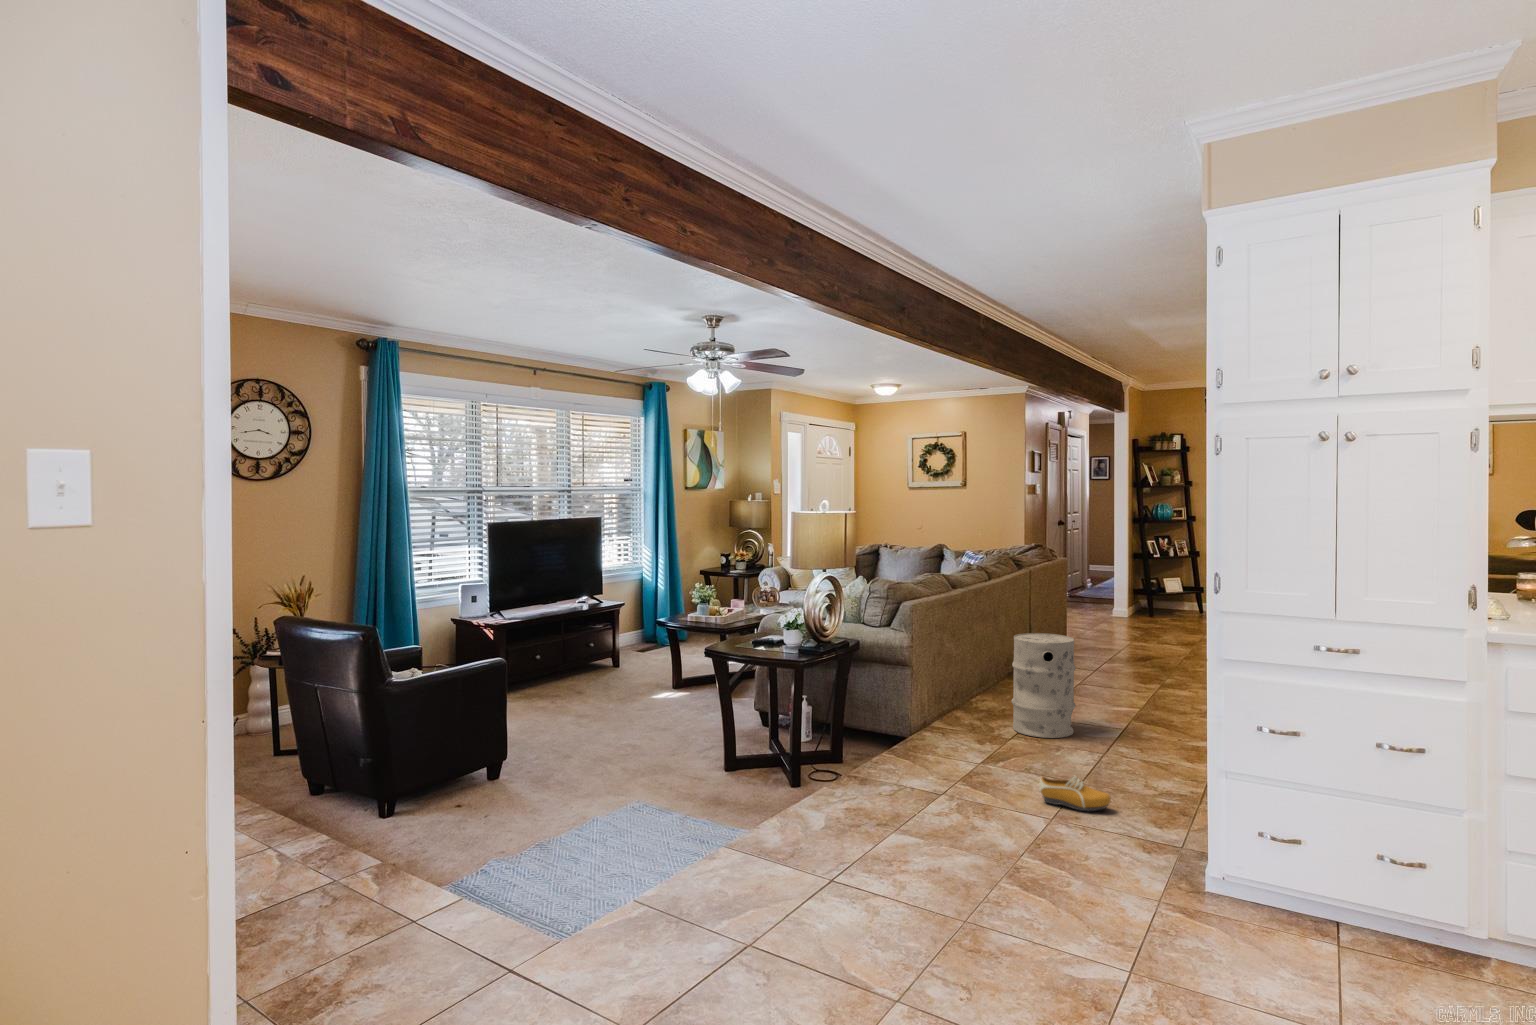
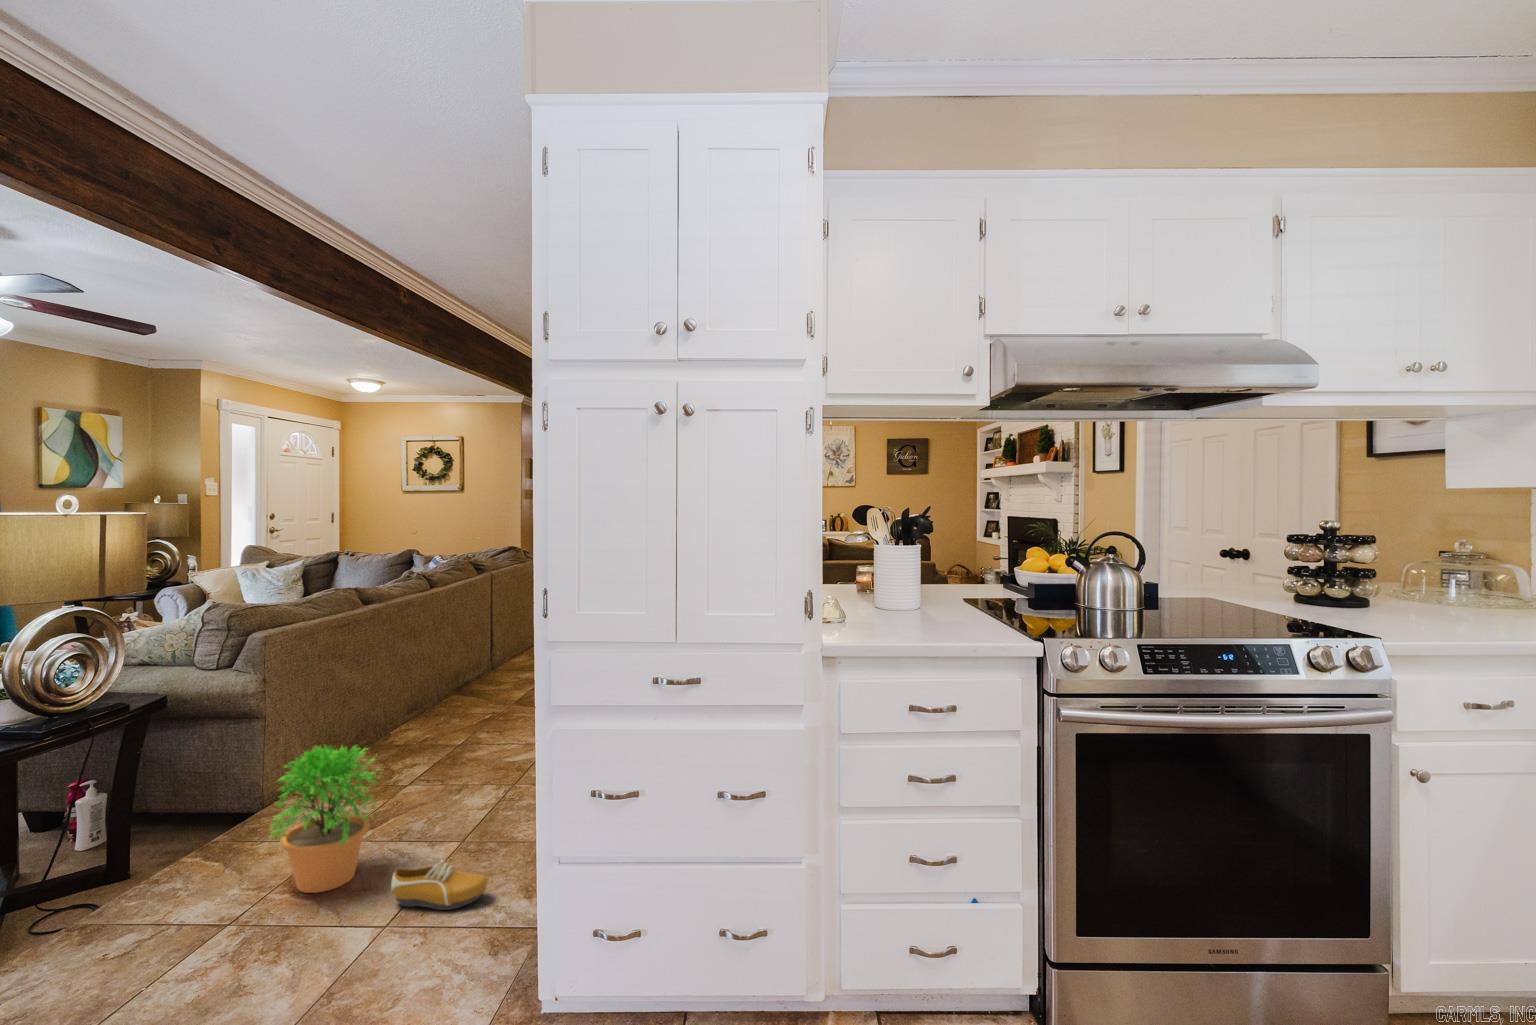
trash can: present [1011,633,1076,738] -> none [421,653,500,784]
potted plant: none [946,682,1021,786] -> present [270,745,377,893]

